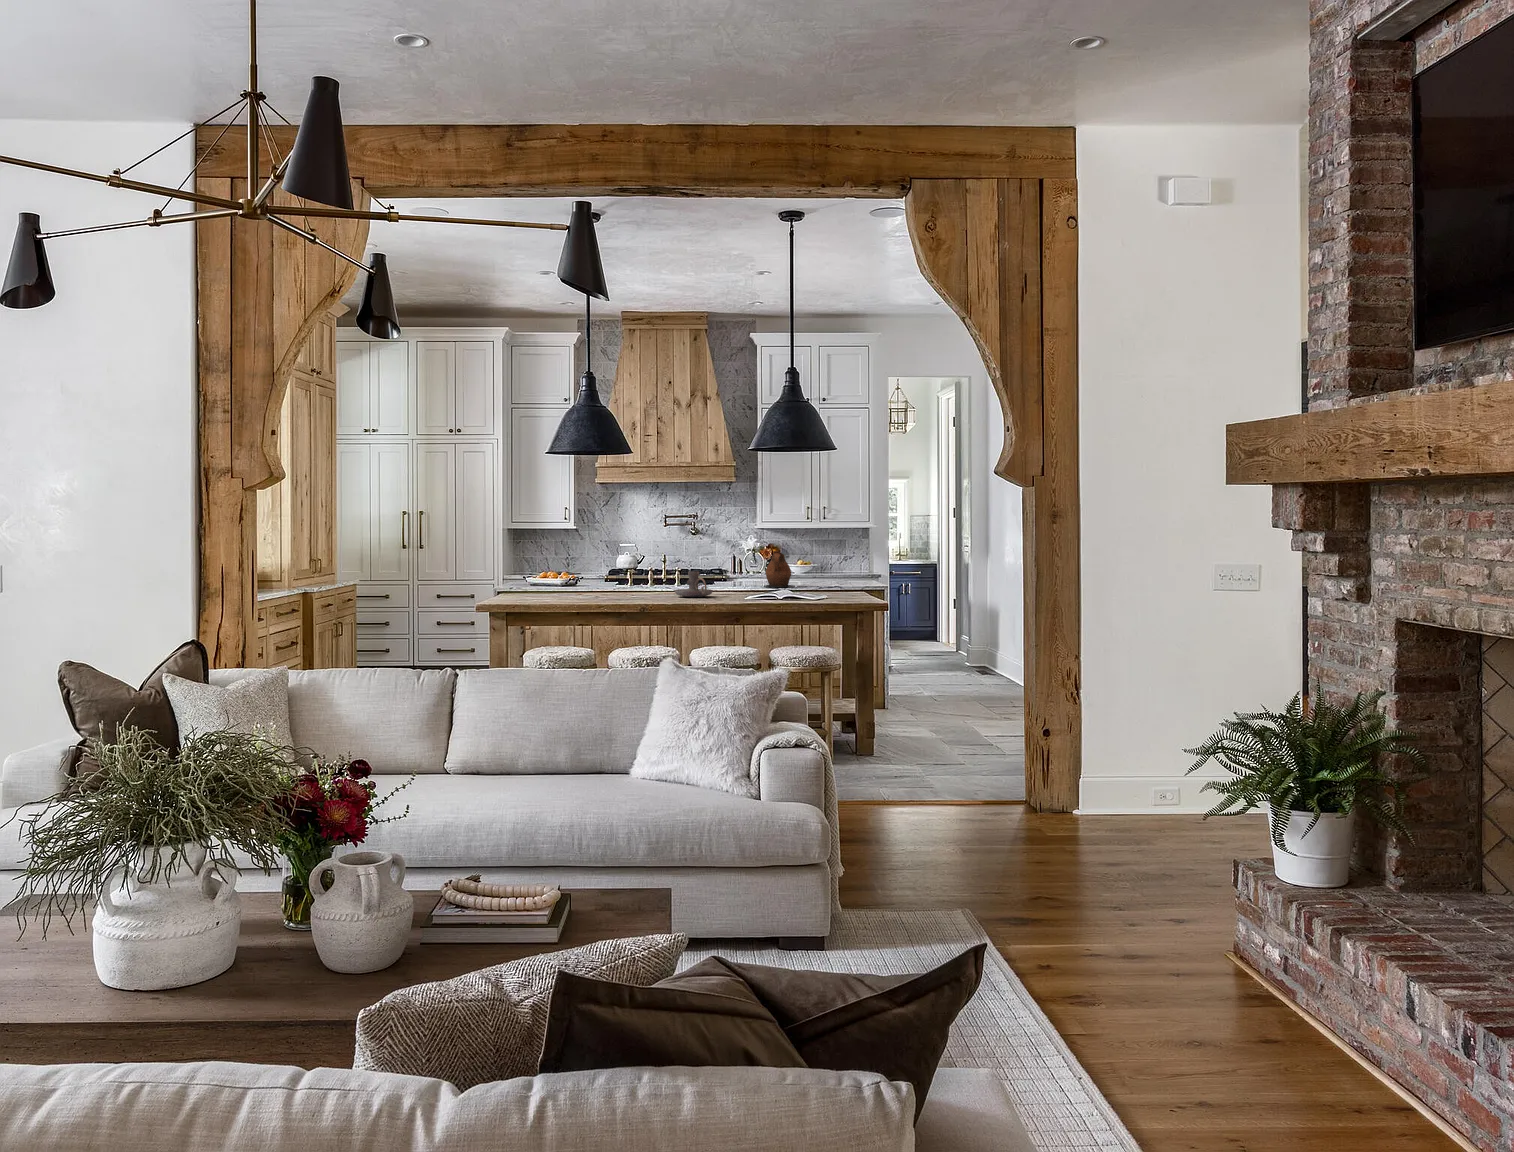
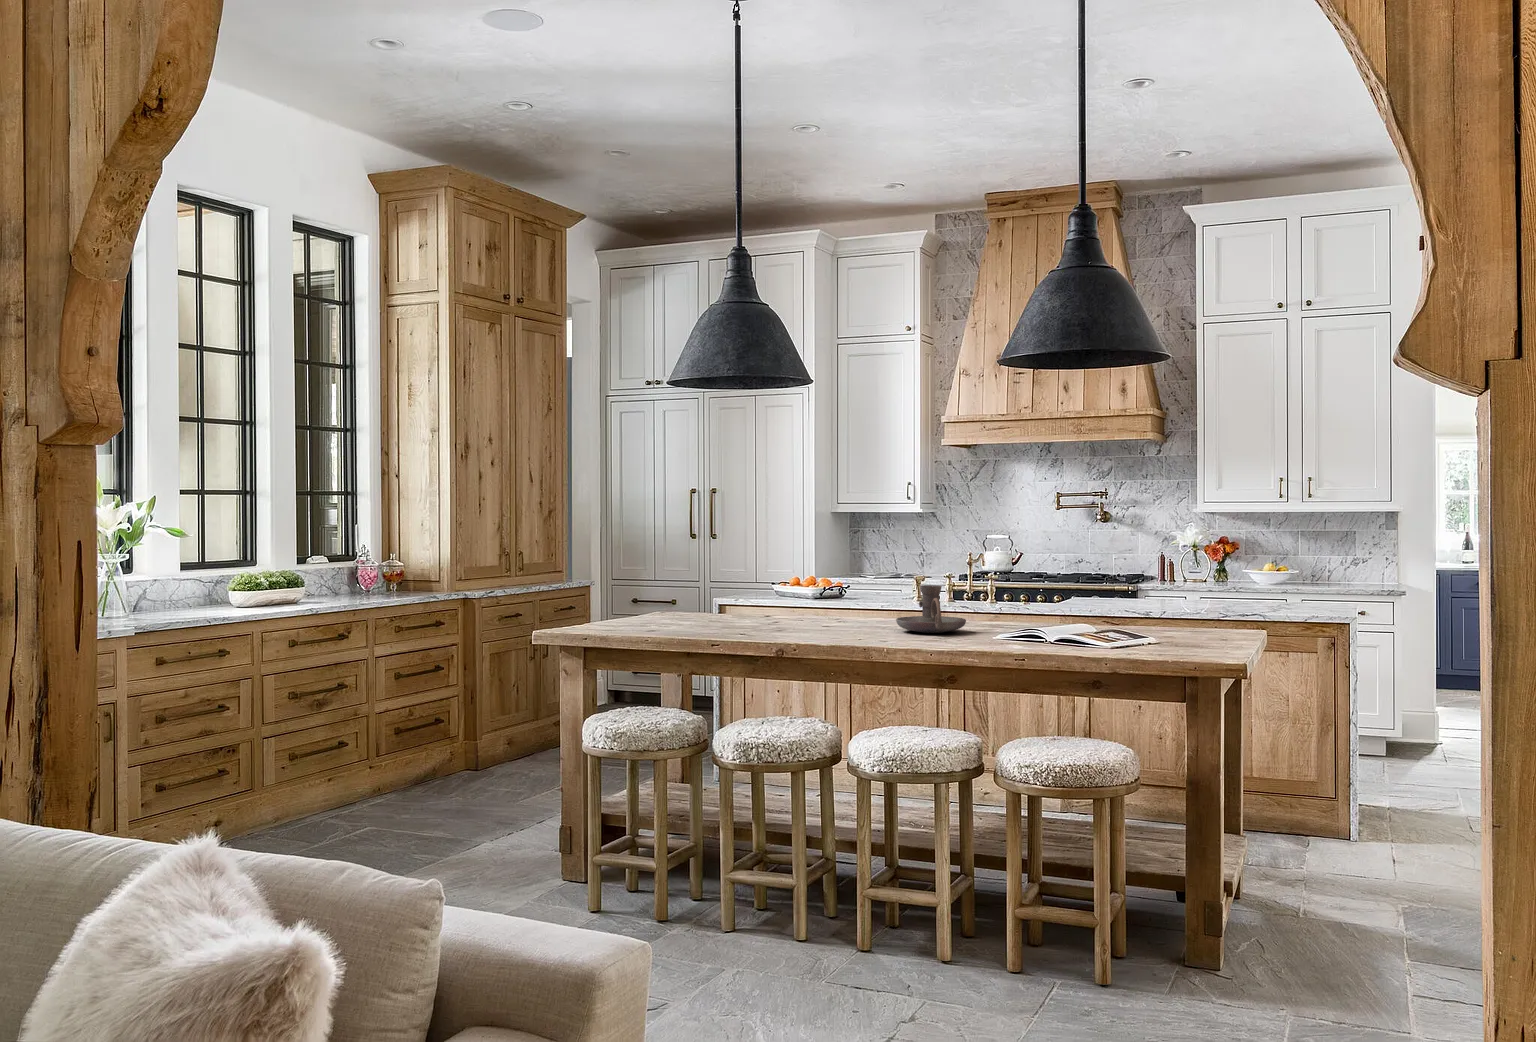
ceramic pitcher: present [764,551,793,587] -> none [1128,549,1192,614]

